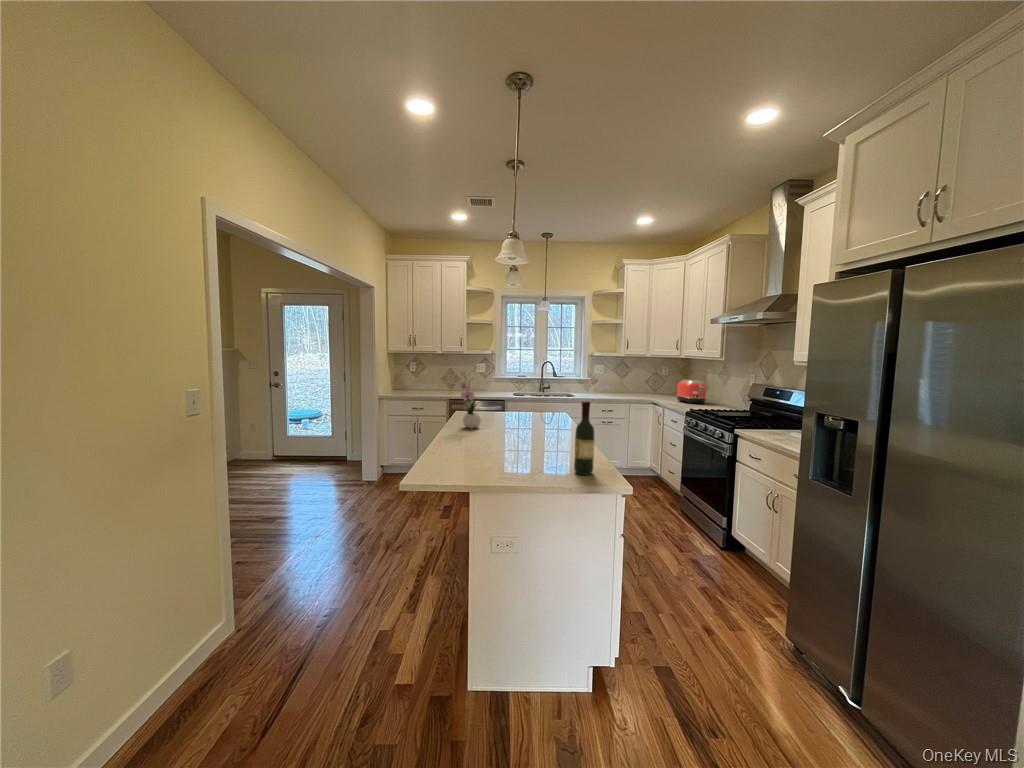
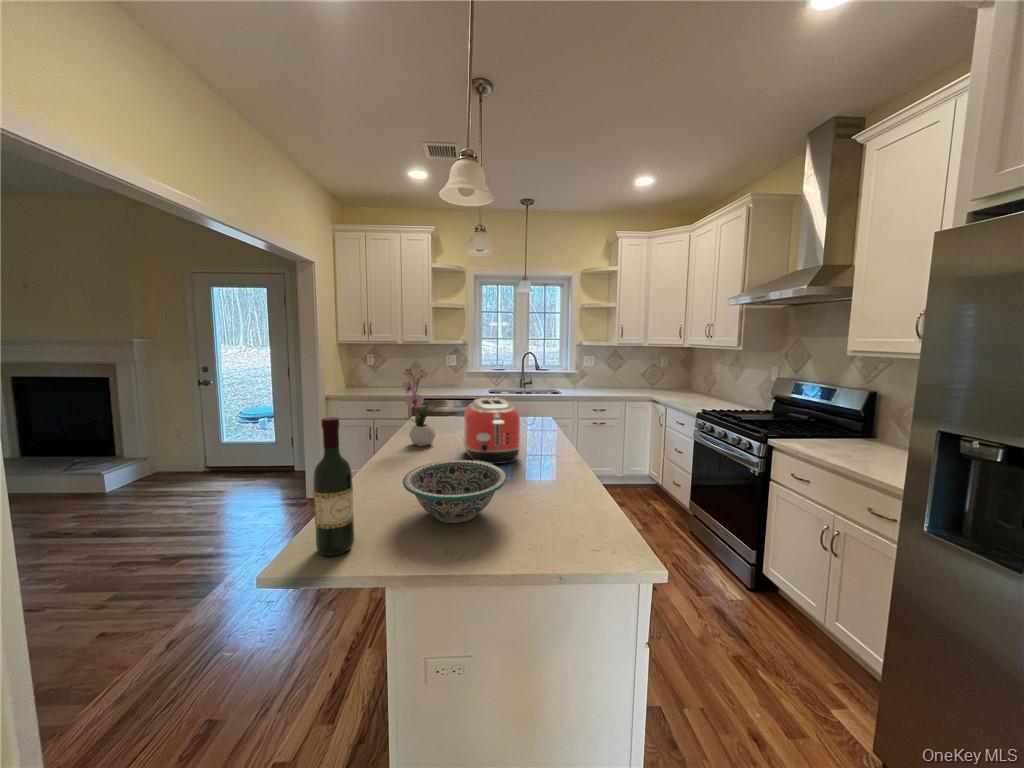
toaster: present [677,380,707,404] -> present [463,398,521,464]
wine bottle: present [574,401,595,475] -> present [313,417,355,556]
decorative bowl: none [475,430,537,463] -> present [403,460,507,523]

